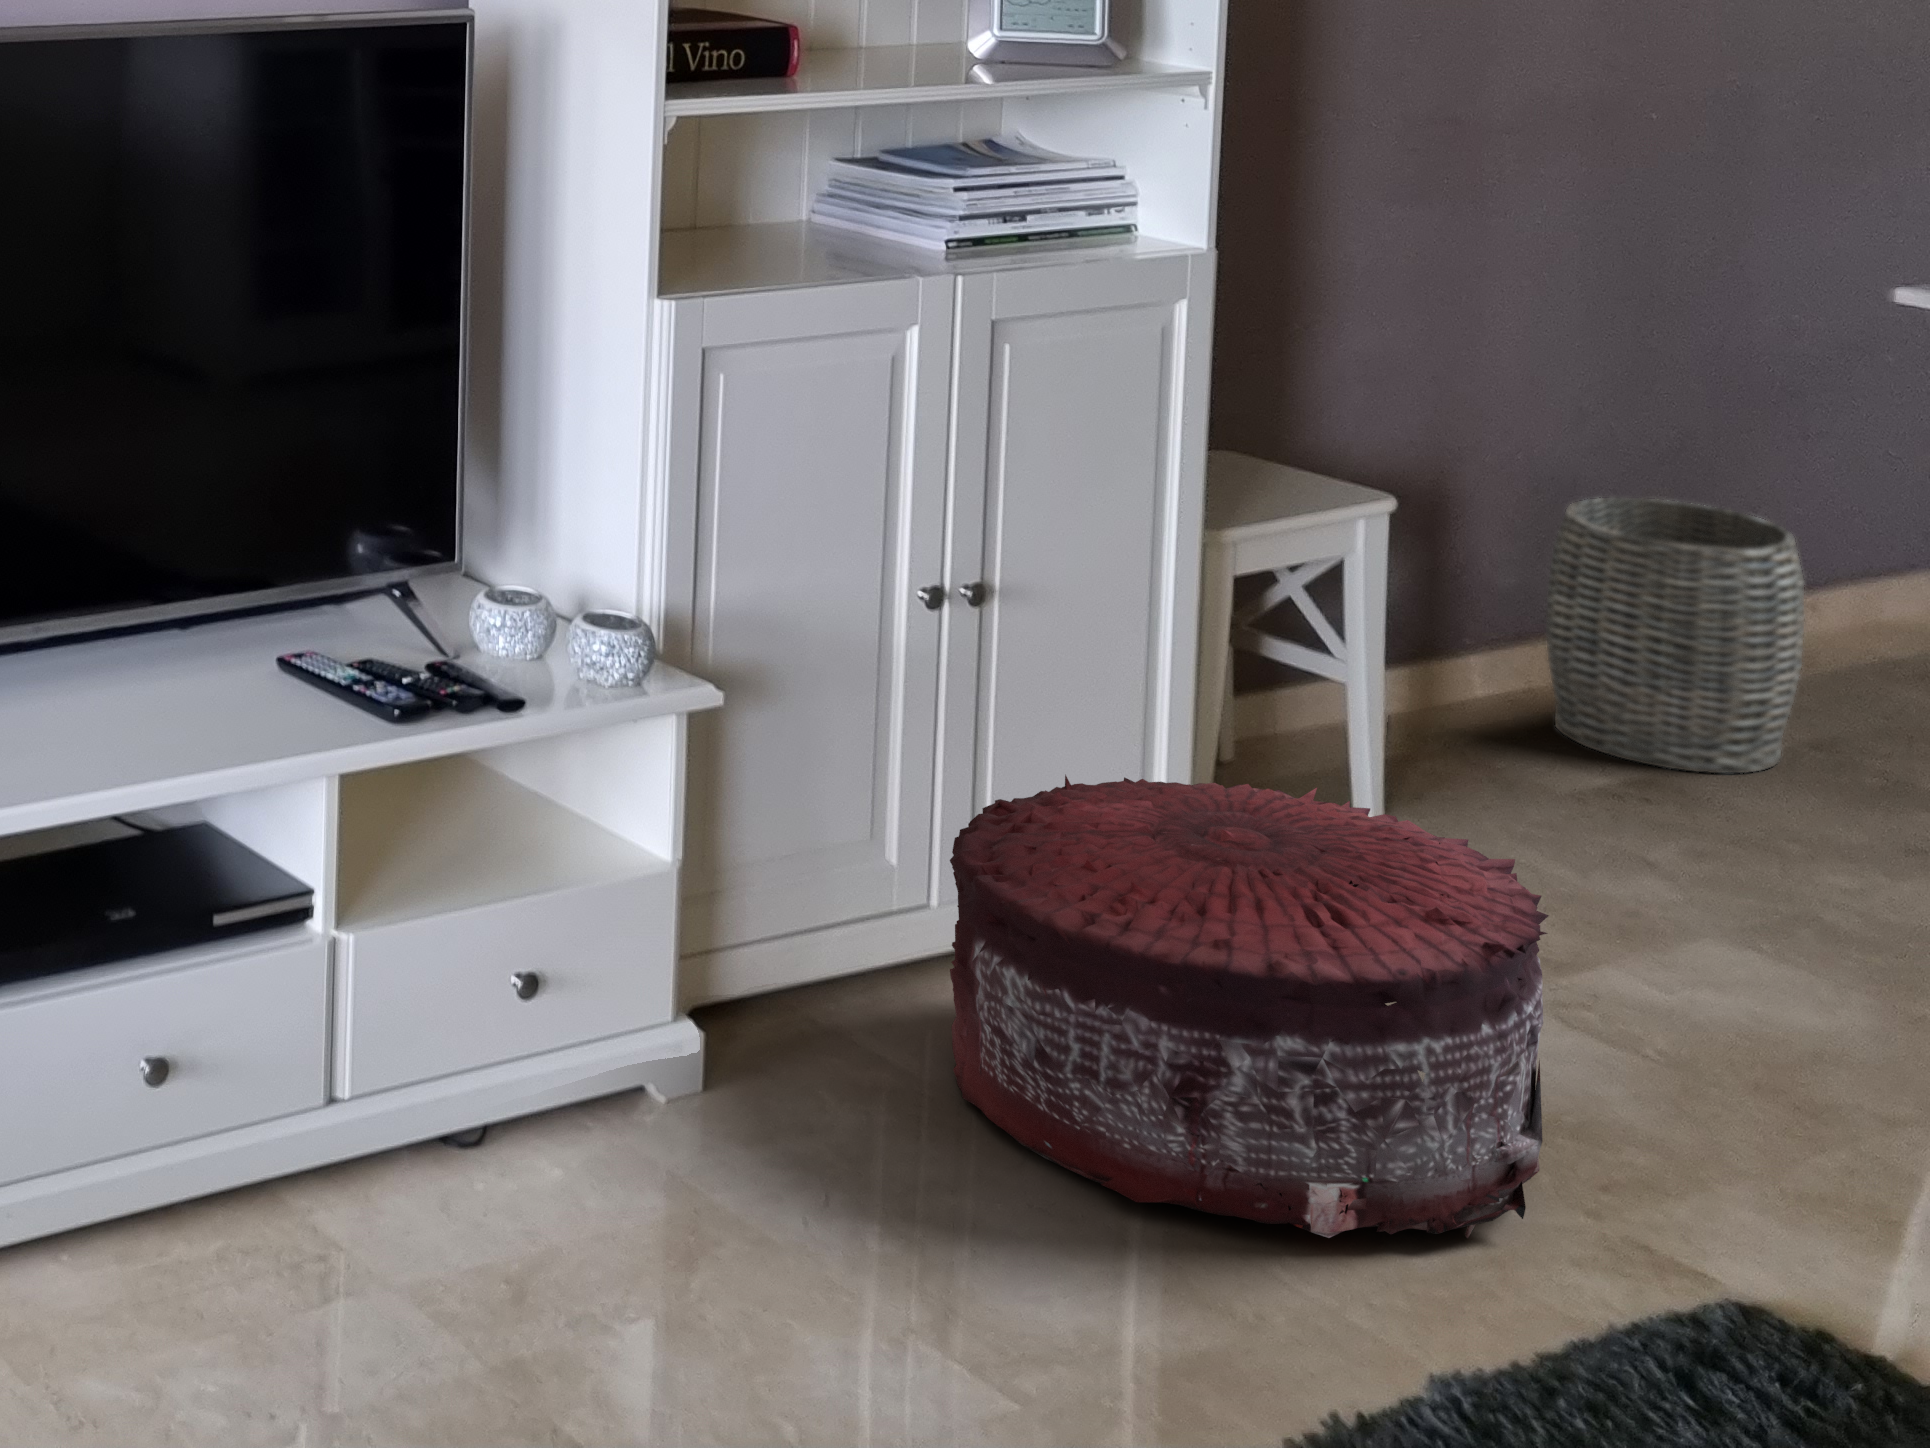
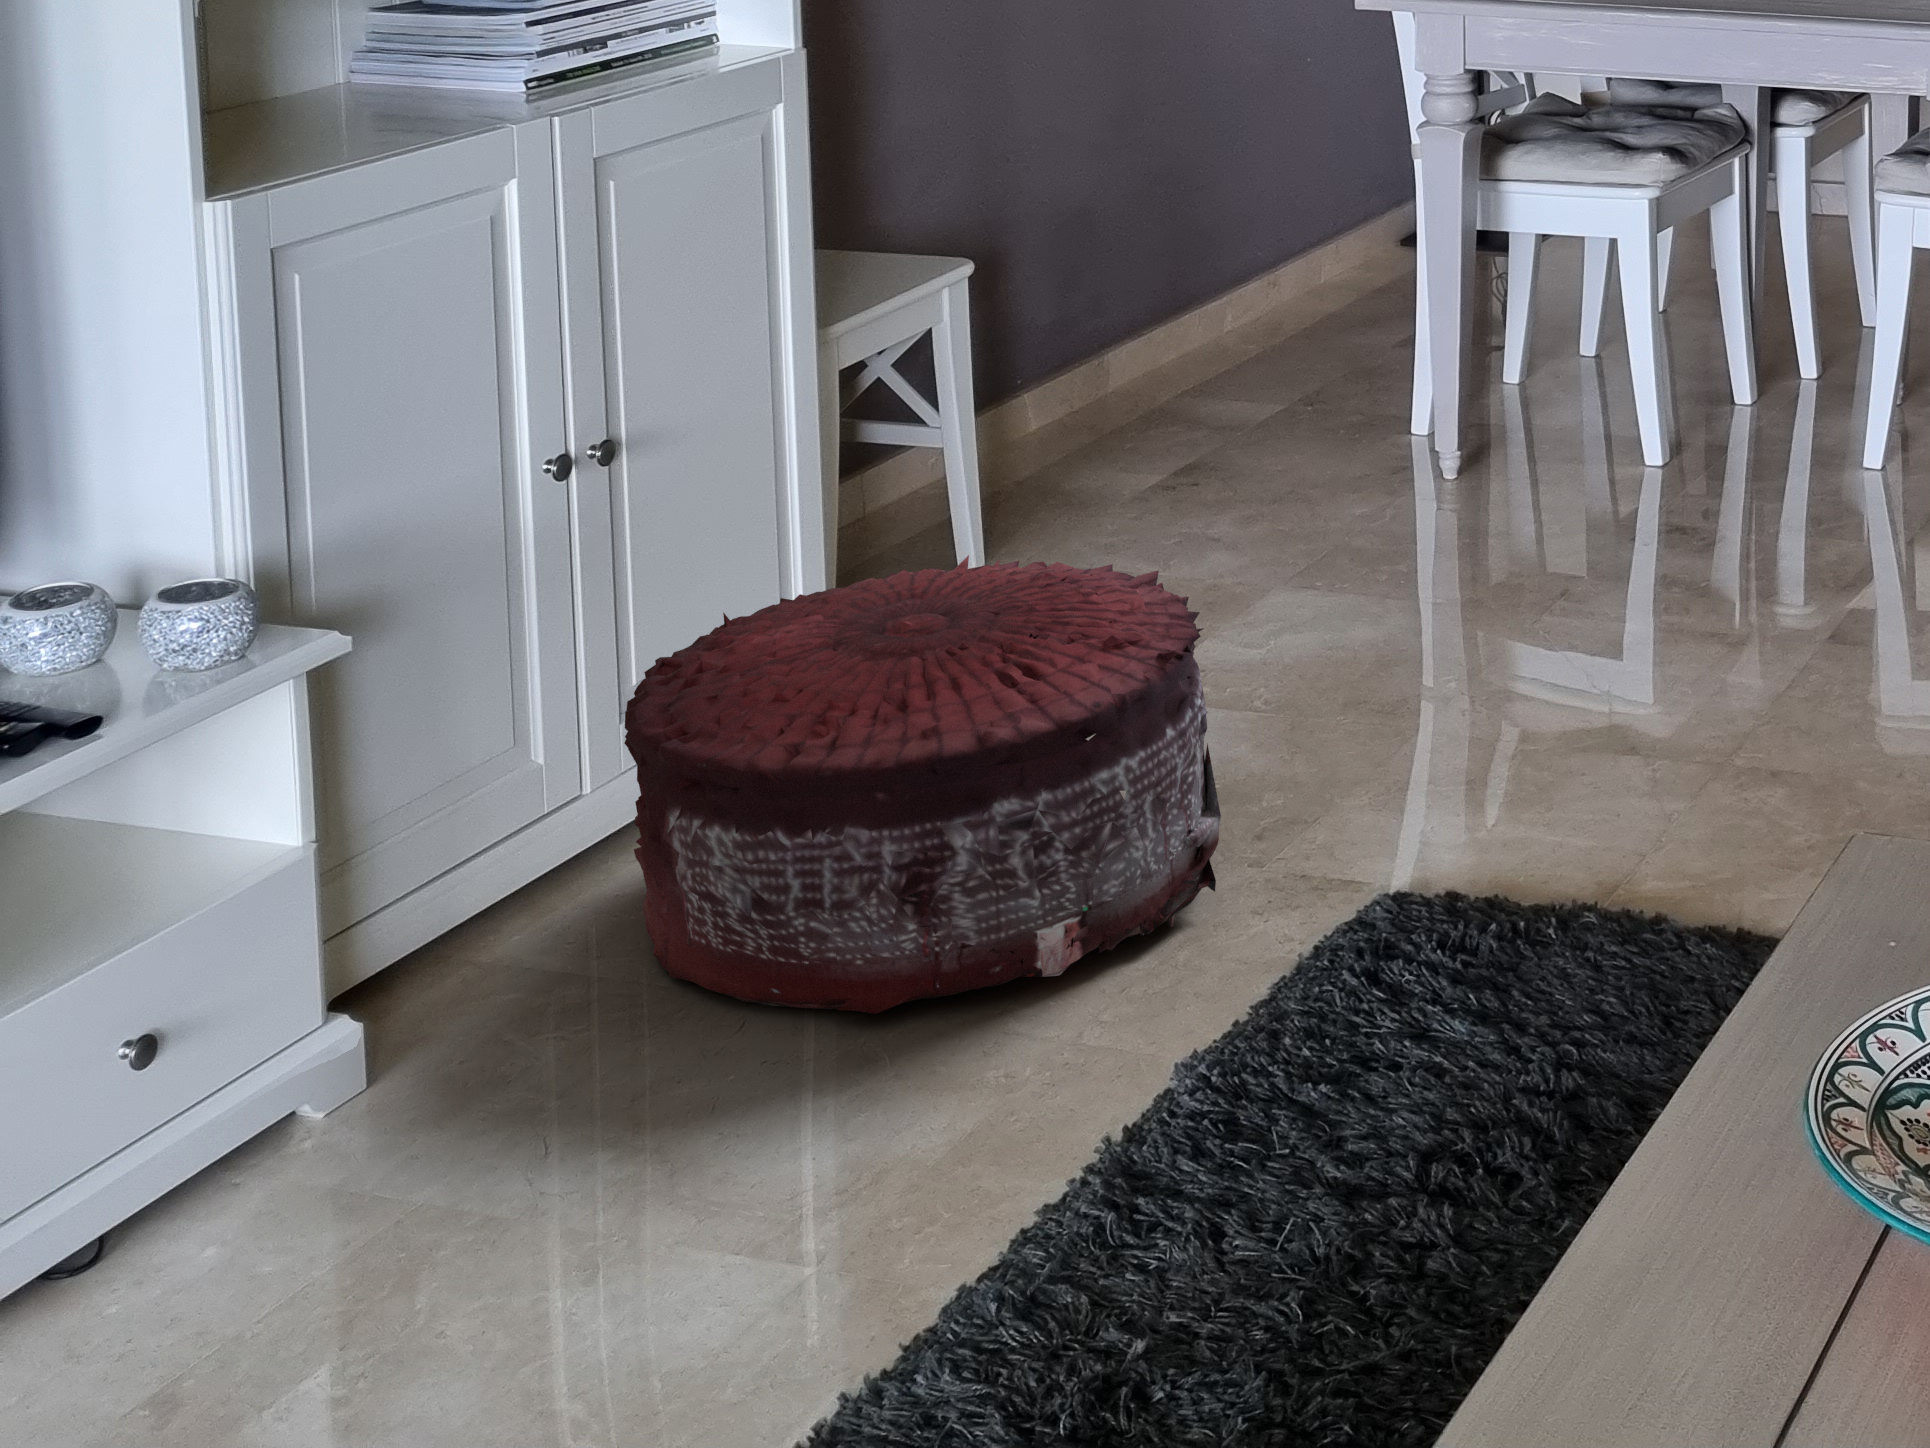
woven basket: present [1546,498,1804,773] -> none [1091,216,1298,456]

